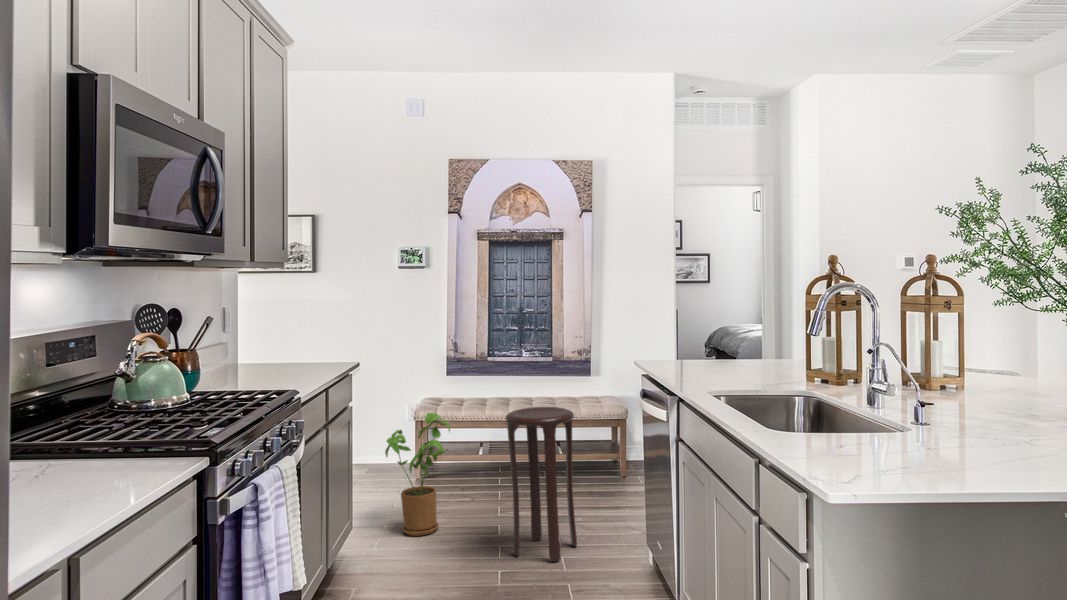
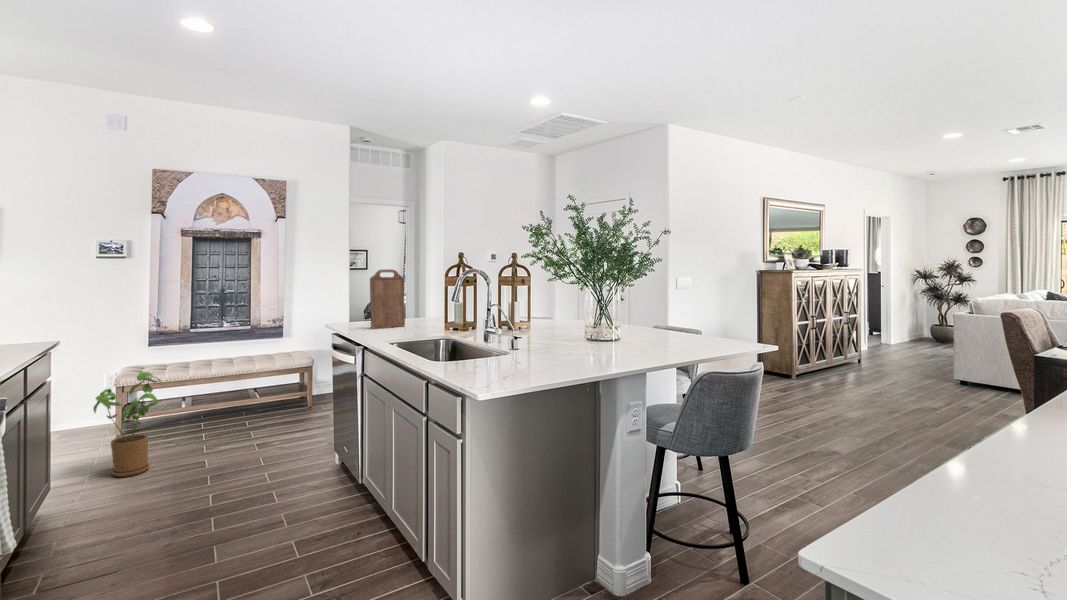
cutting board: none [688,283,742,372] -> present [370,269,405,328]
stool: present [506,407,577,562] -> none [220,361,280,476]

